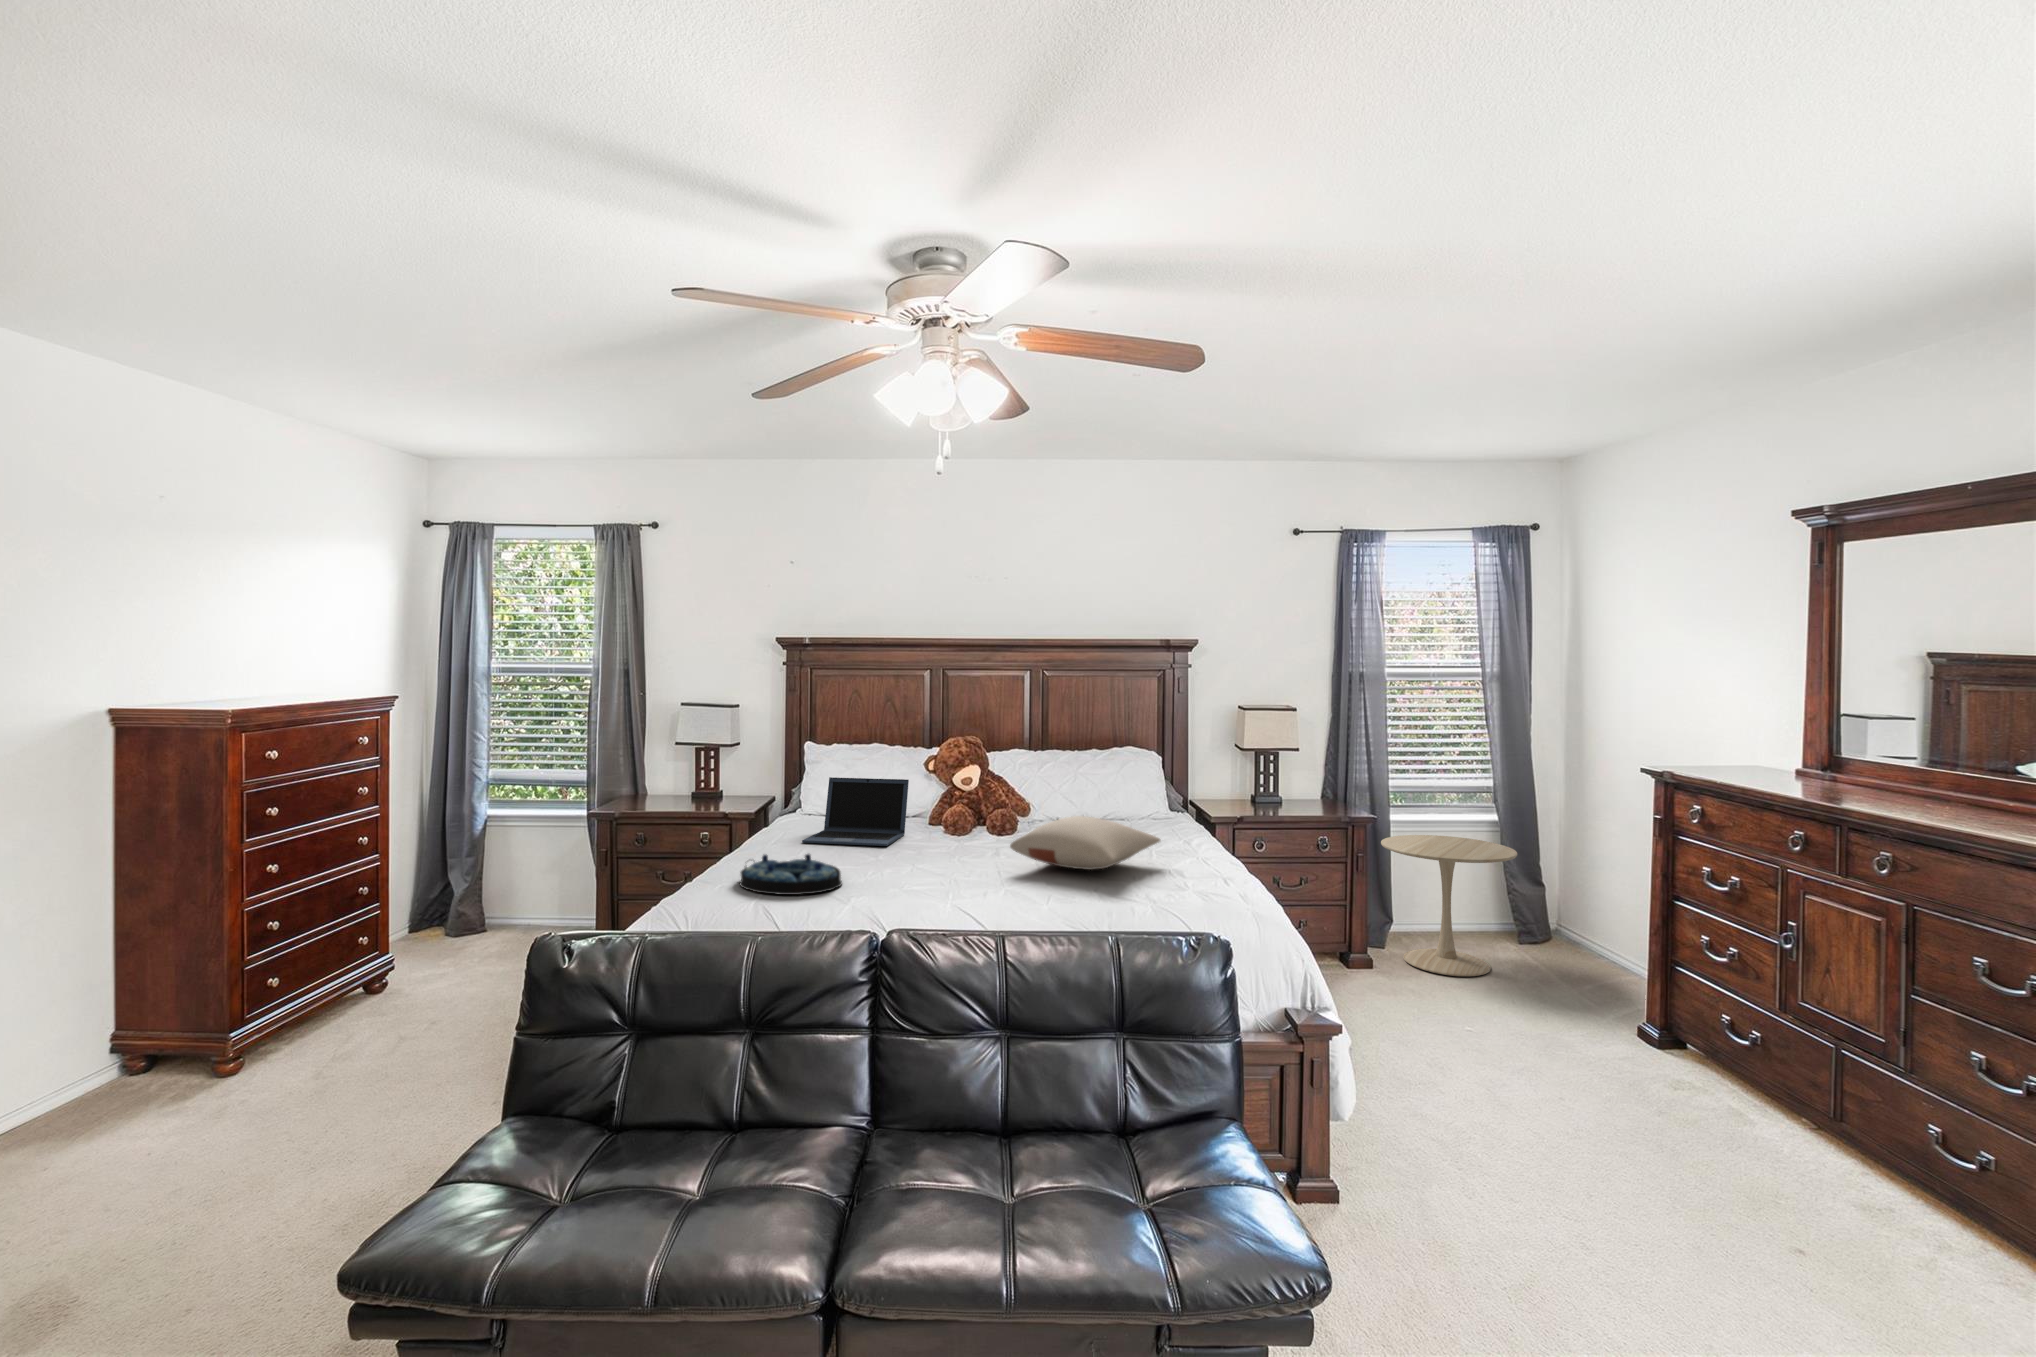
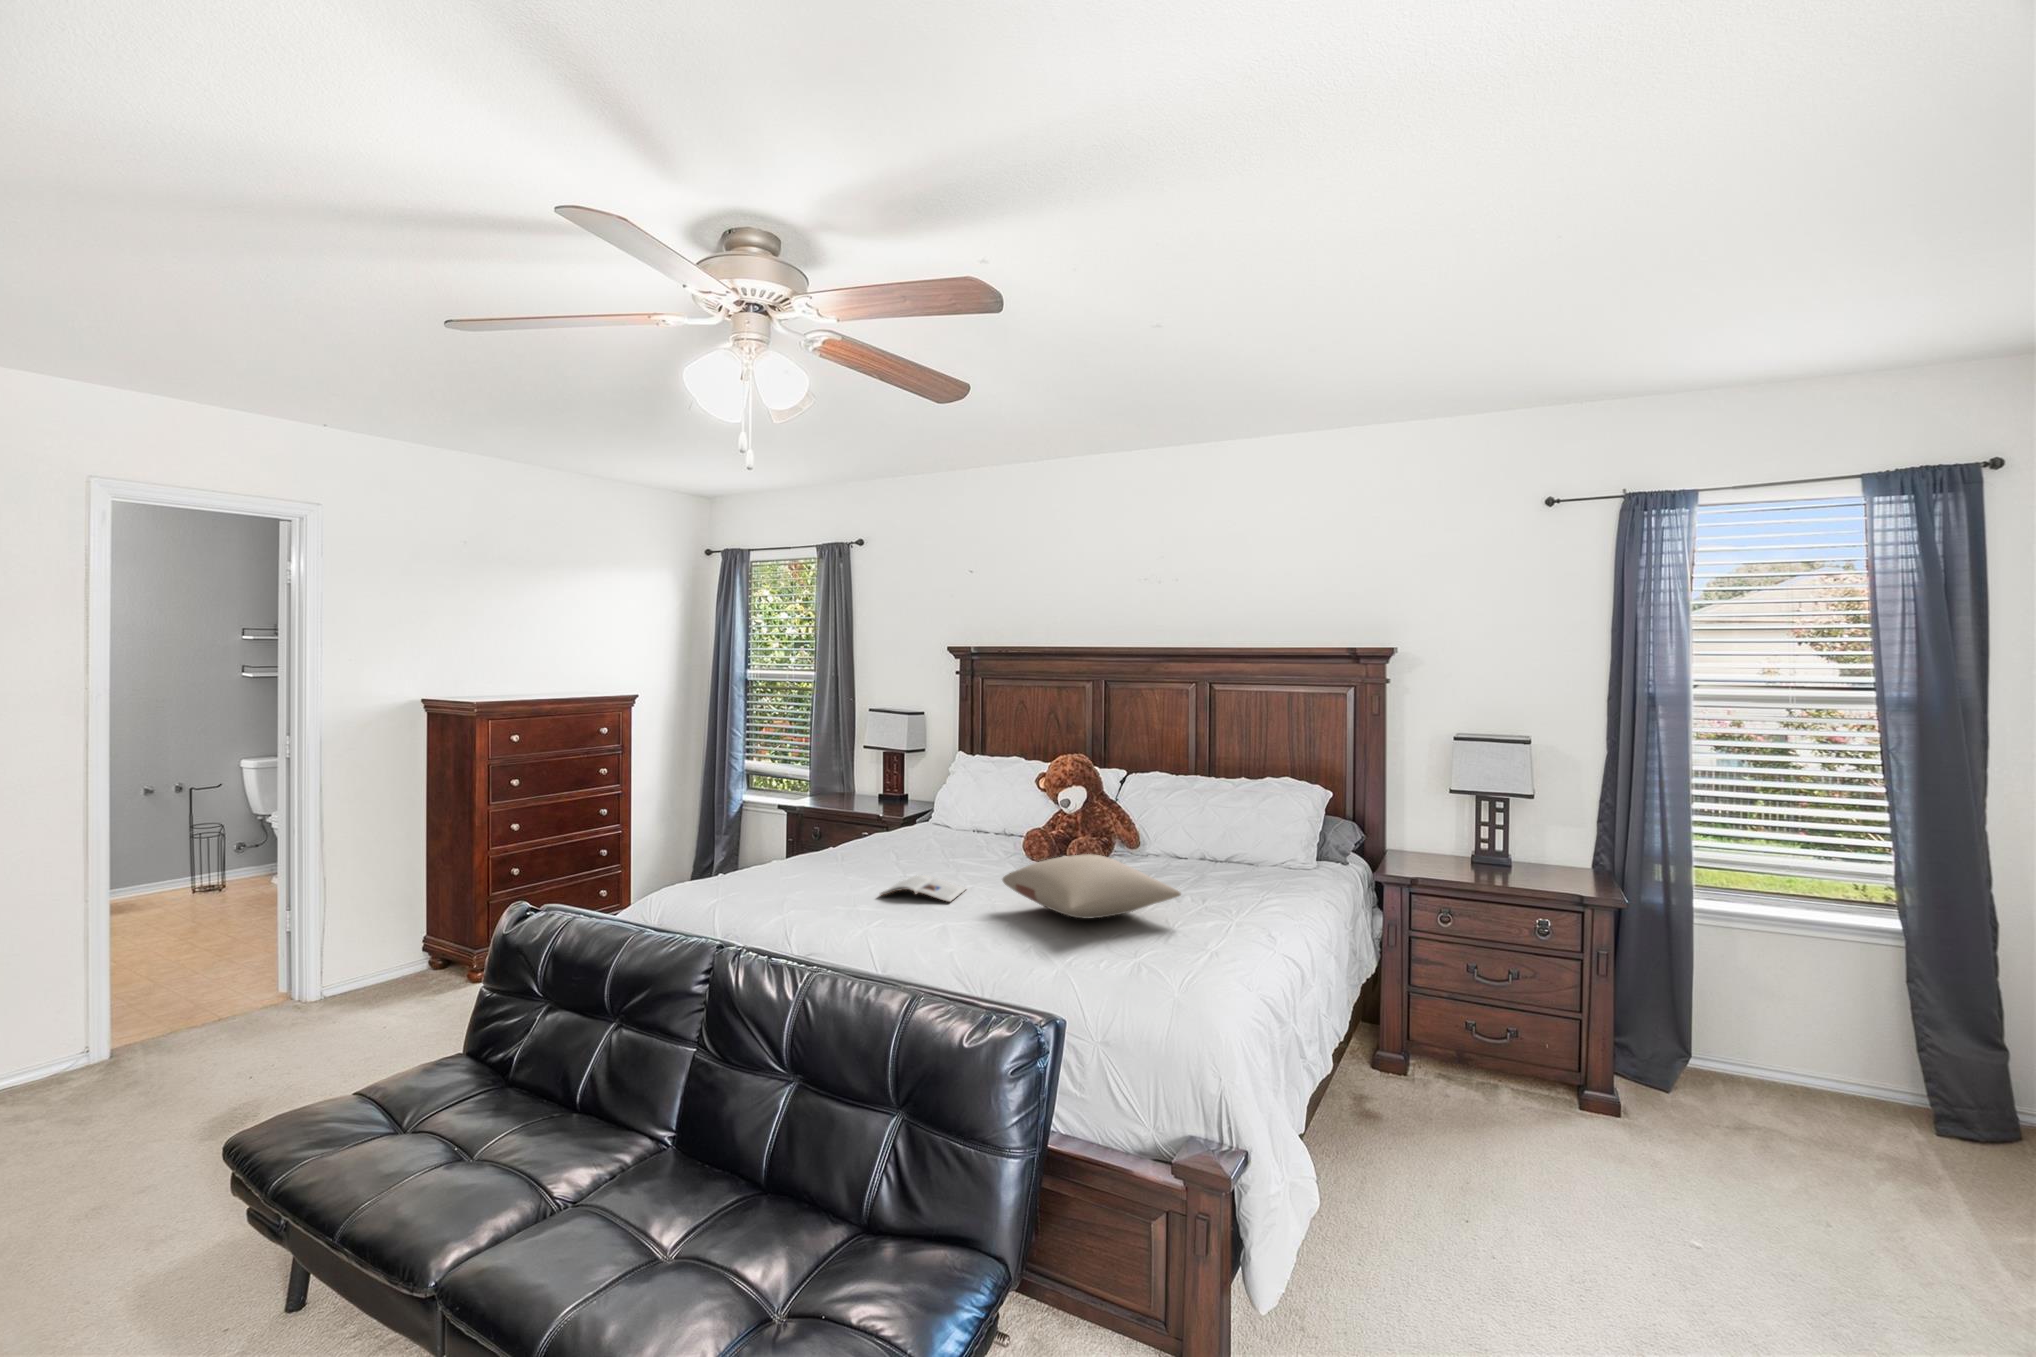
laptop: present [802,777,909,846] -> none [873,789,987,864]
side table: present [1381,835,1517,976] -> none [1648,933,1887,1166]
serving tray: present [740,854,842,895] -> none [746,859,836,902]
magazine: none [885,854,963,878] -> present [880,875,966,902]

